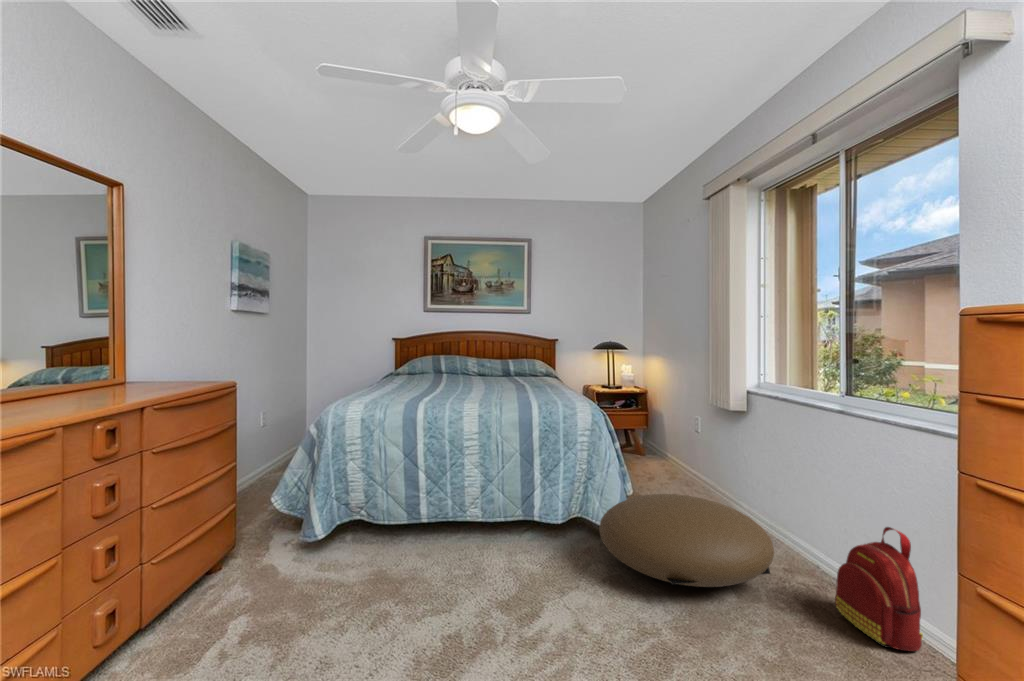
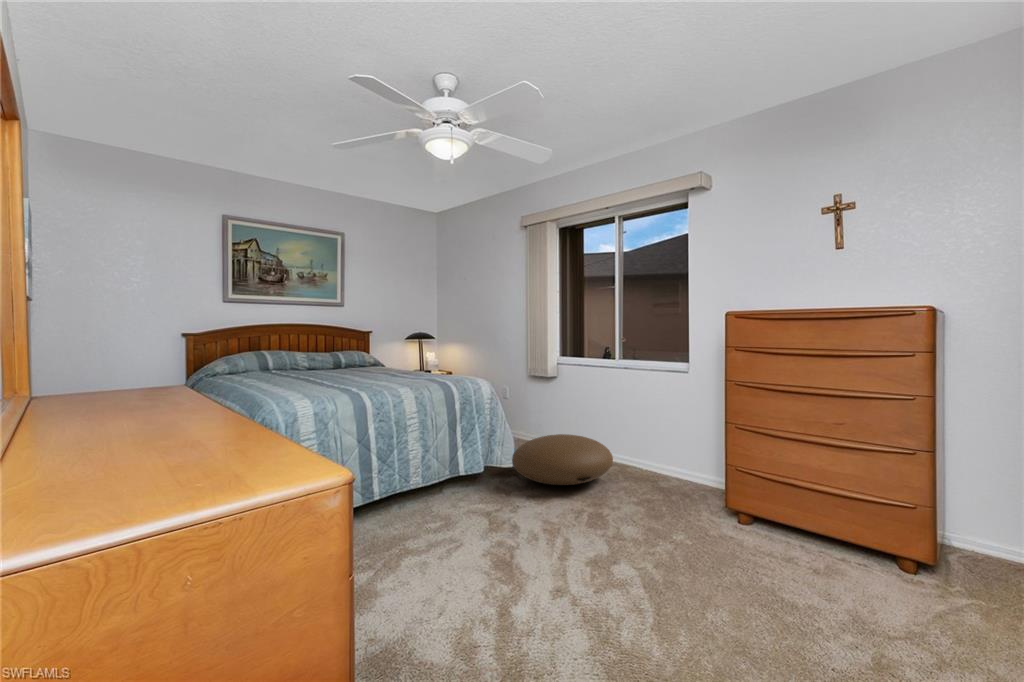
backpack: present [835,527,923,651] -> none [634,427,682,486]

